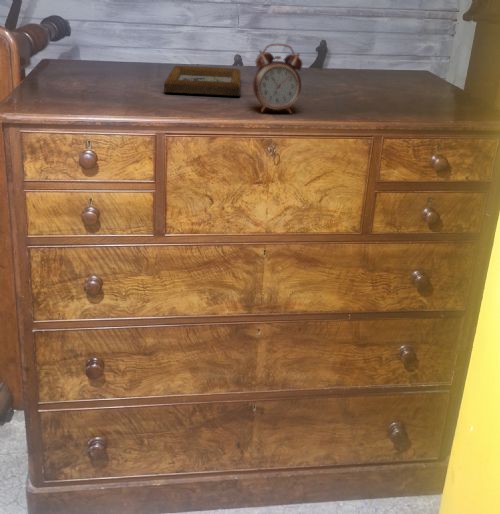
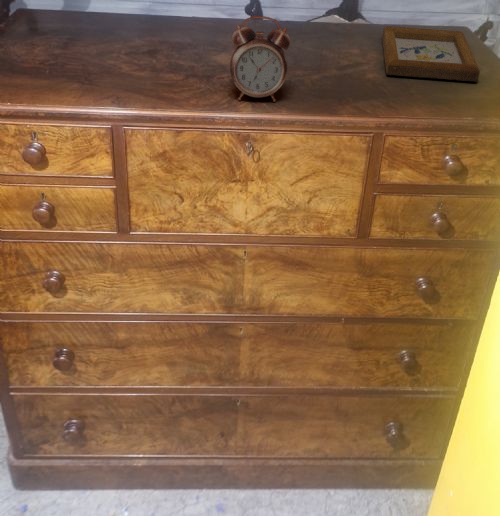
picture frame: present [164,66,240,96] -> present [382,26,480,82]

